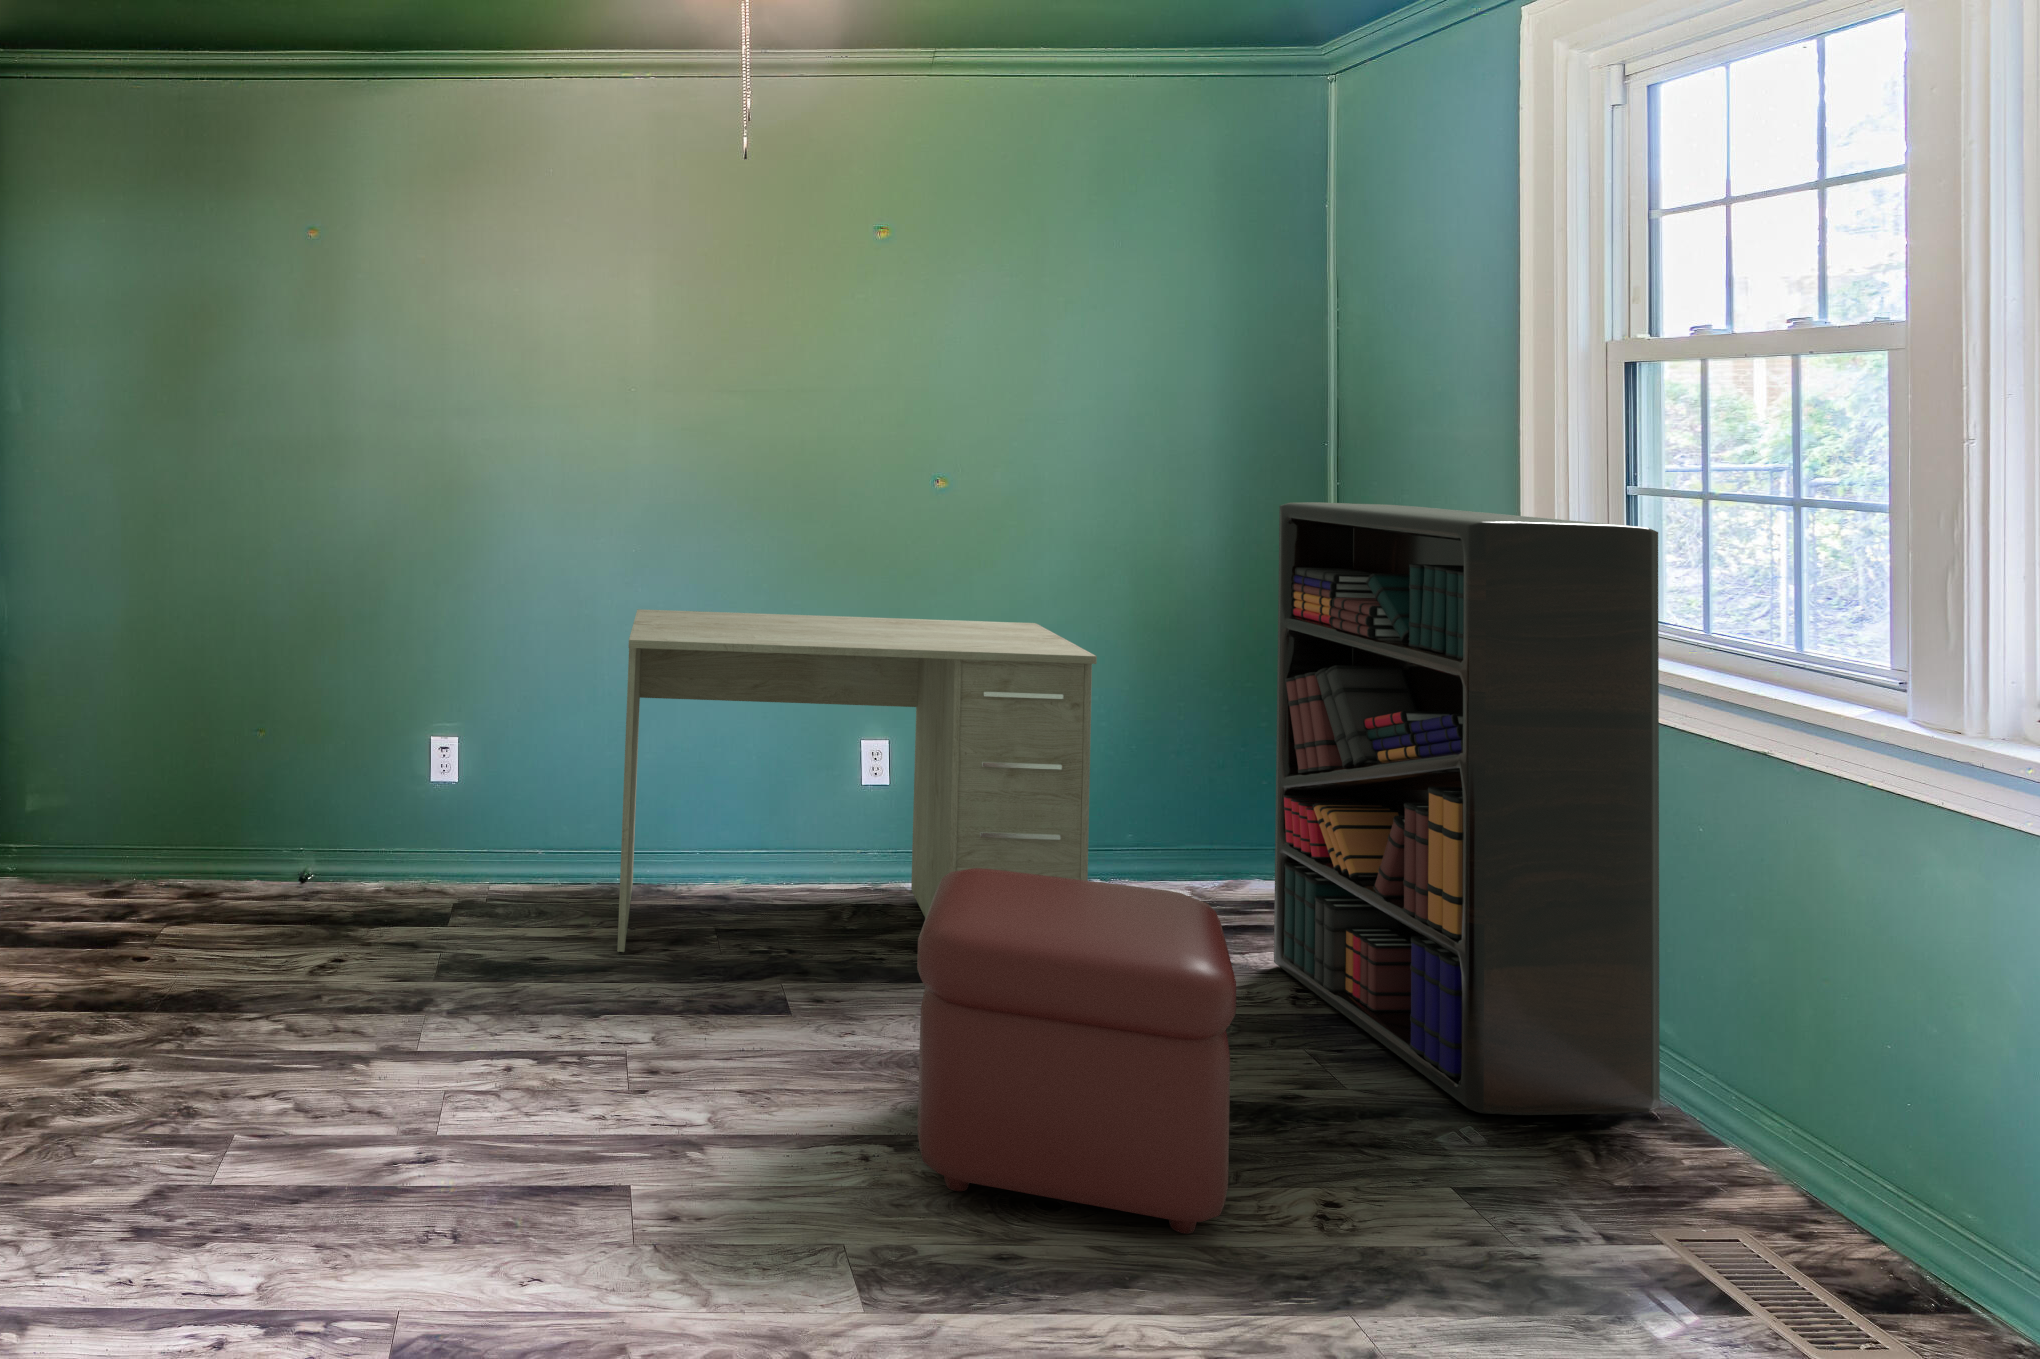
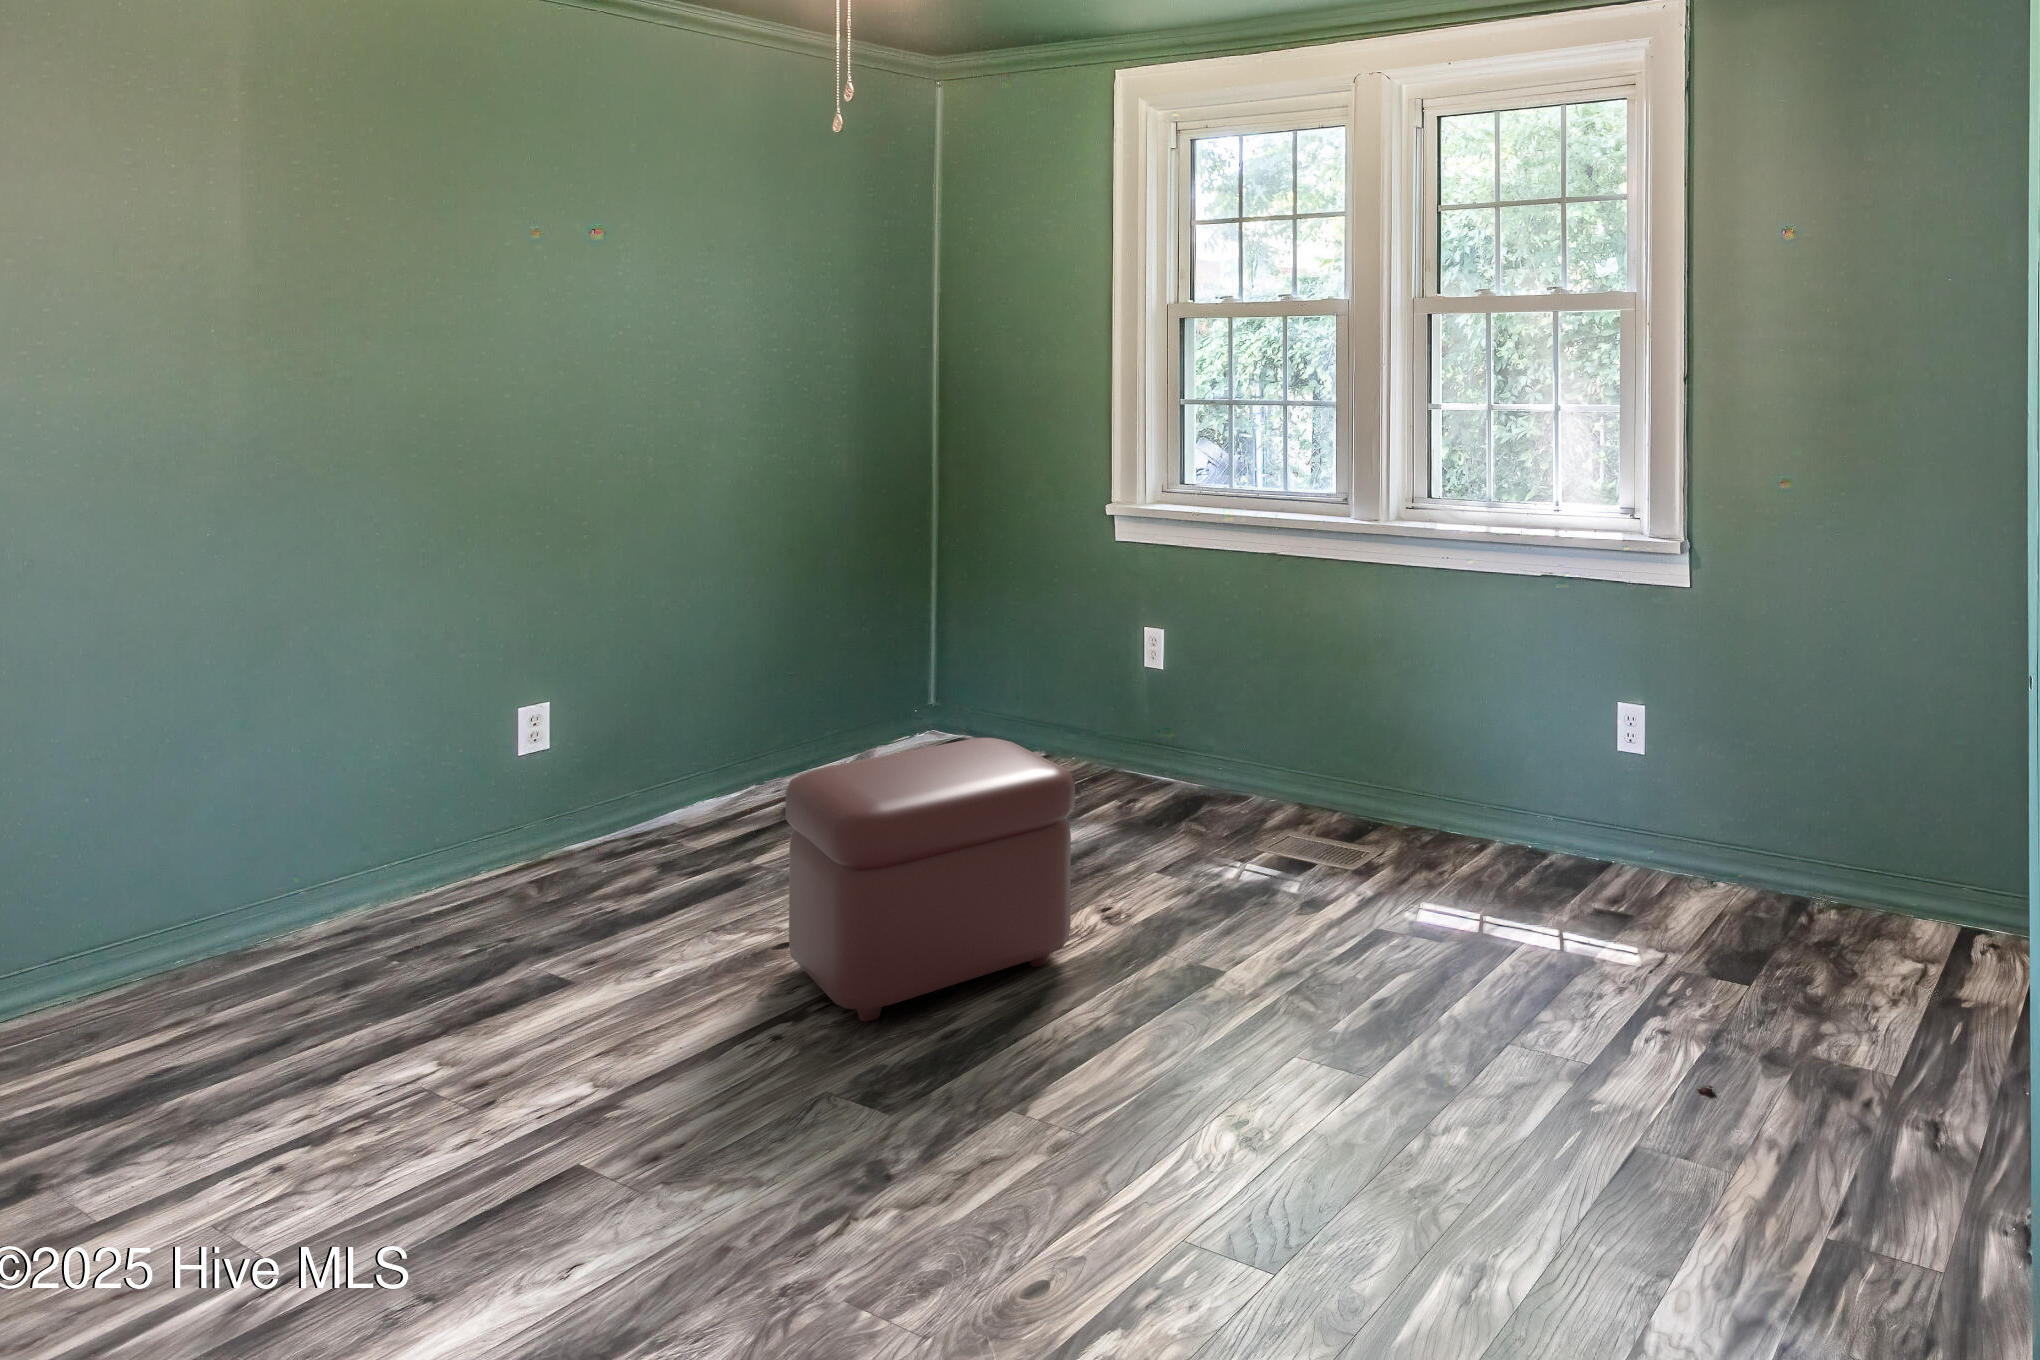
bookshelf: present [1274,502,1660,1115] -> none [944,423,1219,829]
desk: present [617,609,1097,953] -> none [181,559,819,1024]

